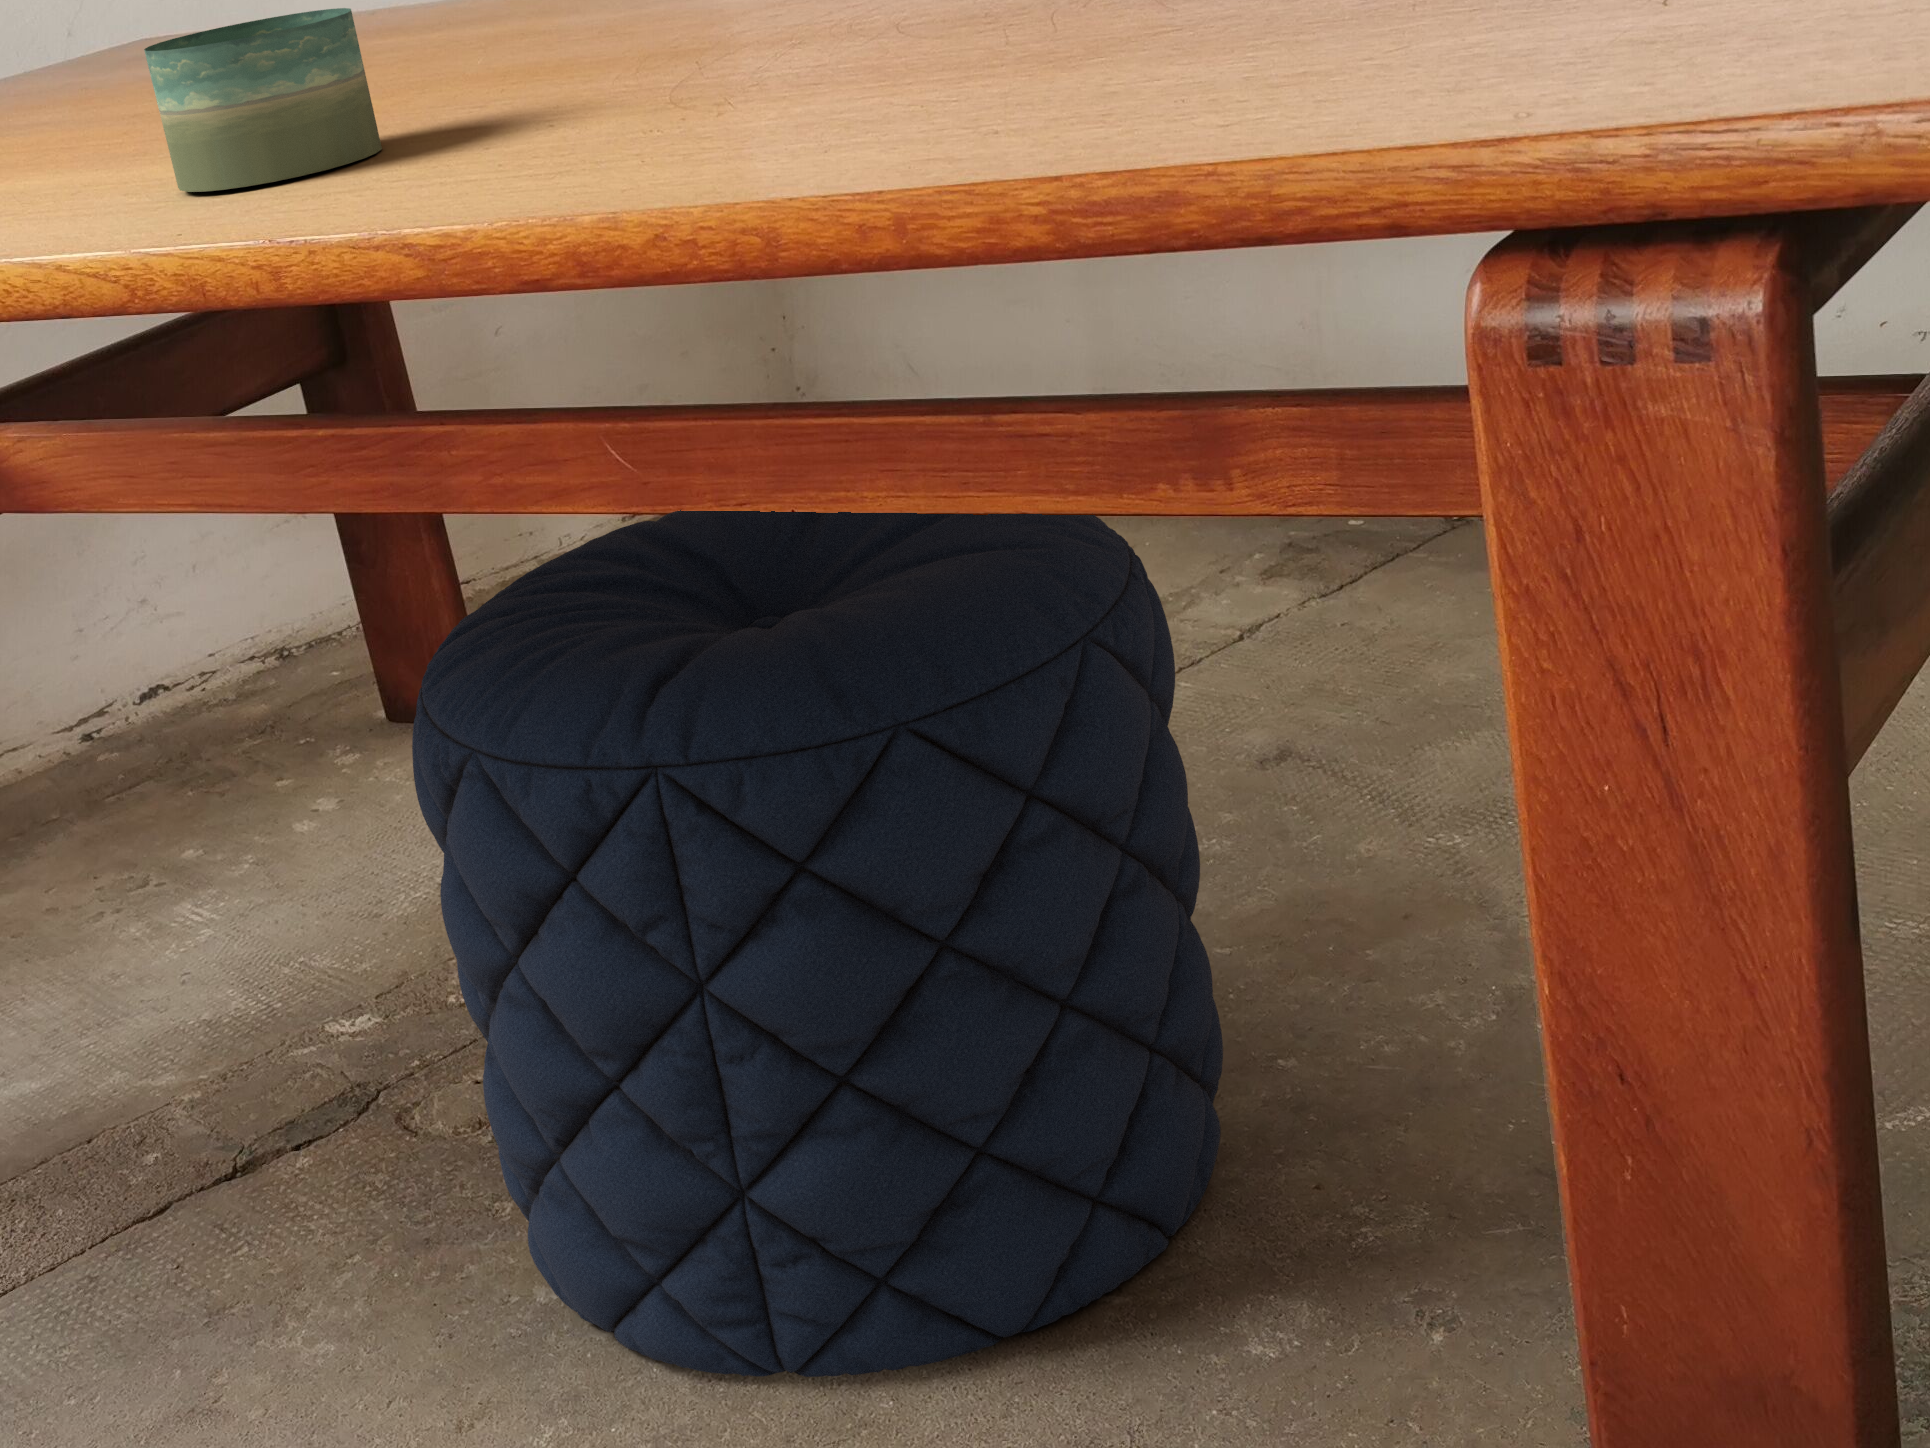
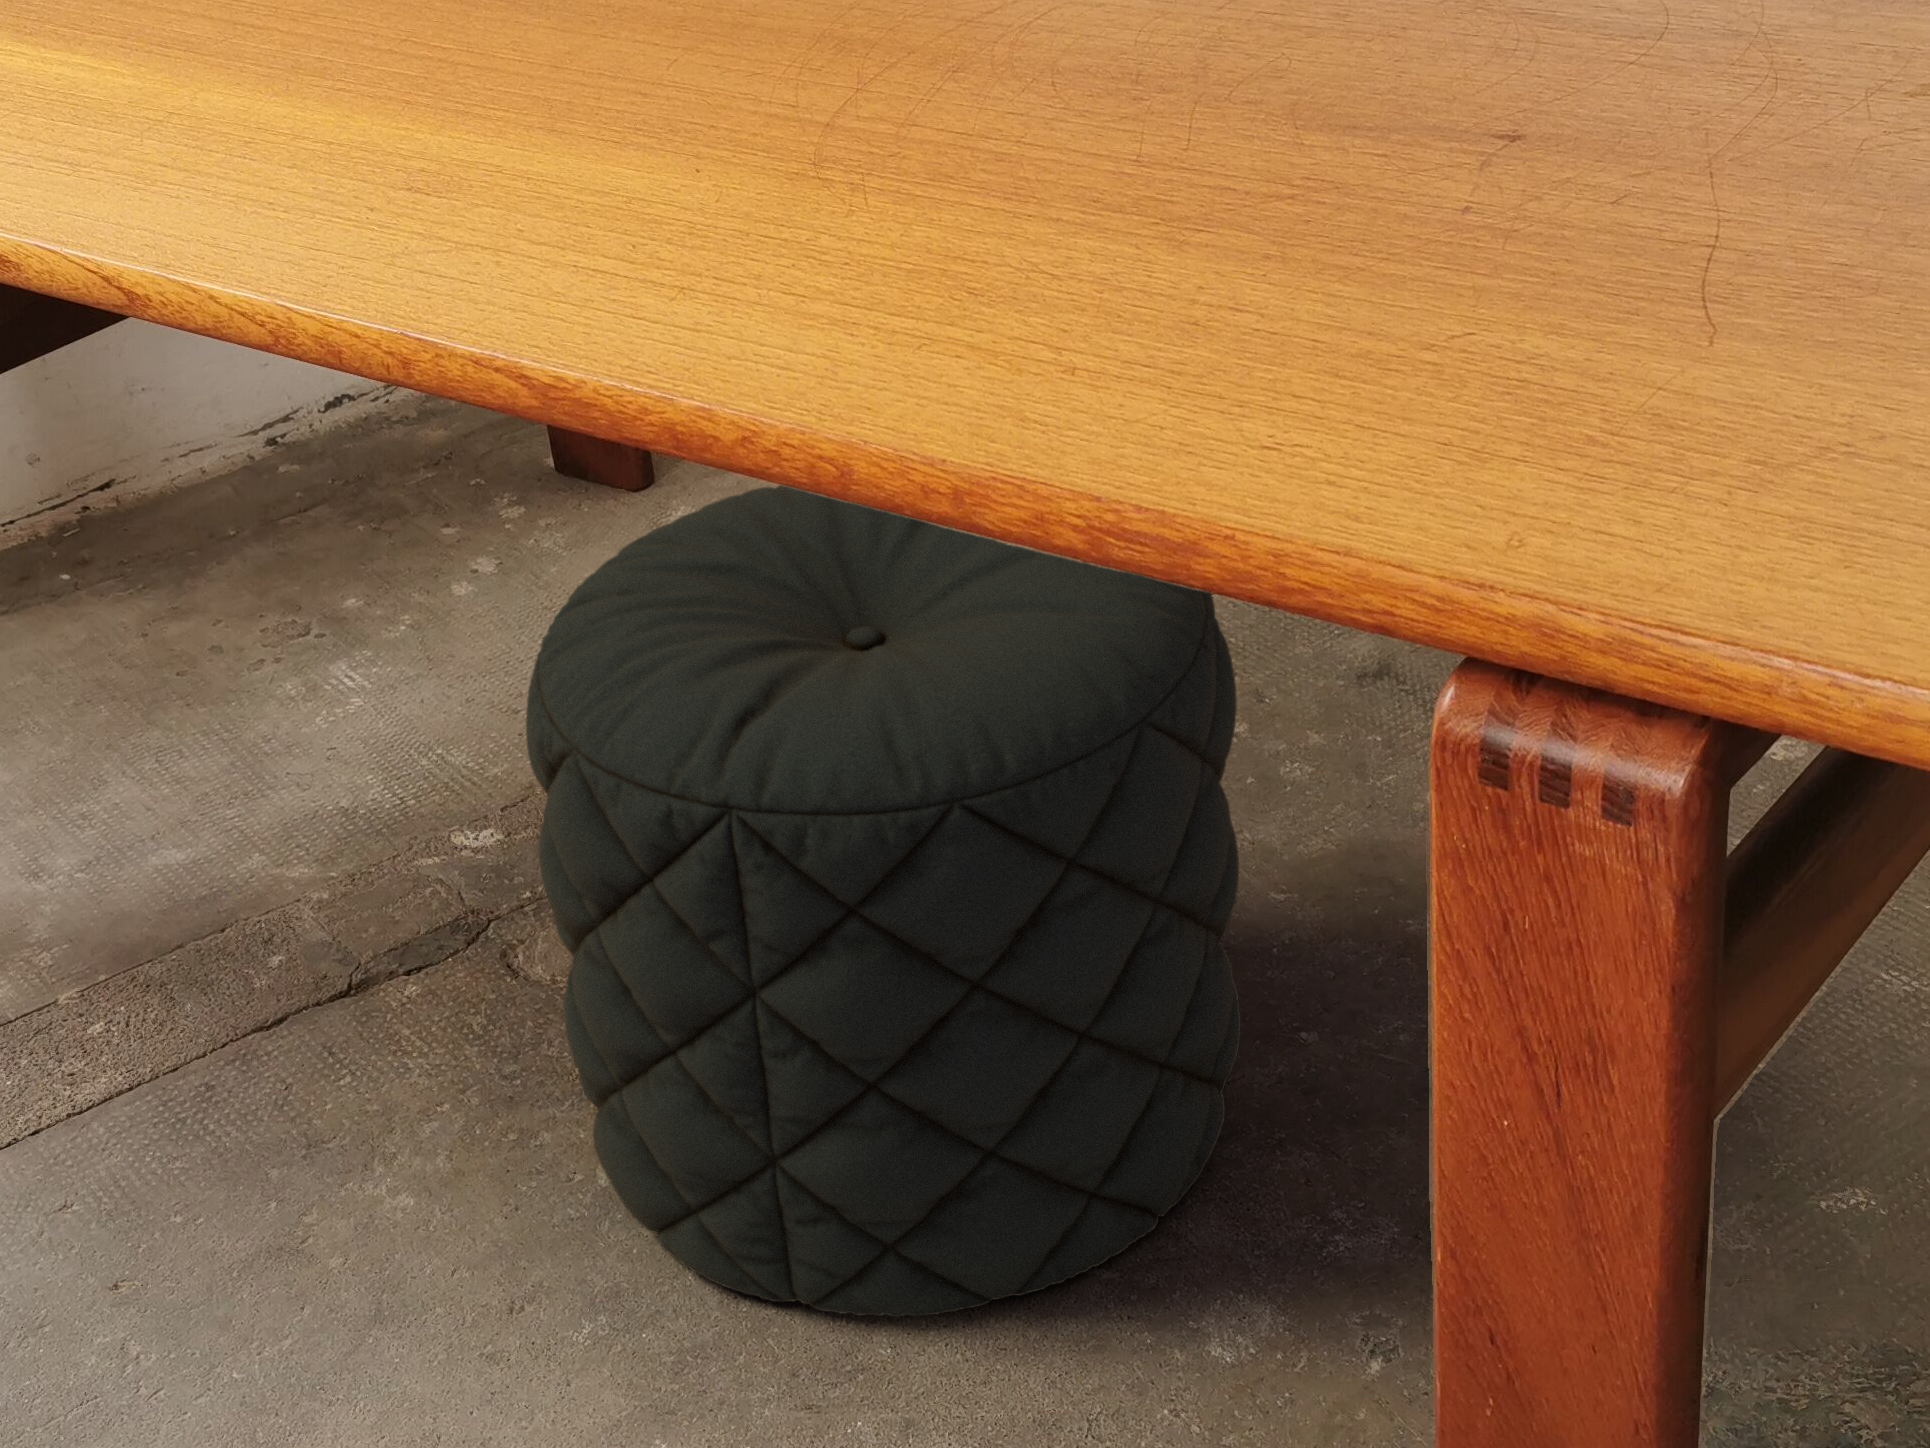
candle: present [144,8,382,192] -> none [320,47,539,238]

